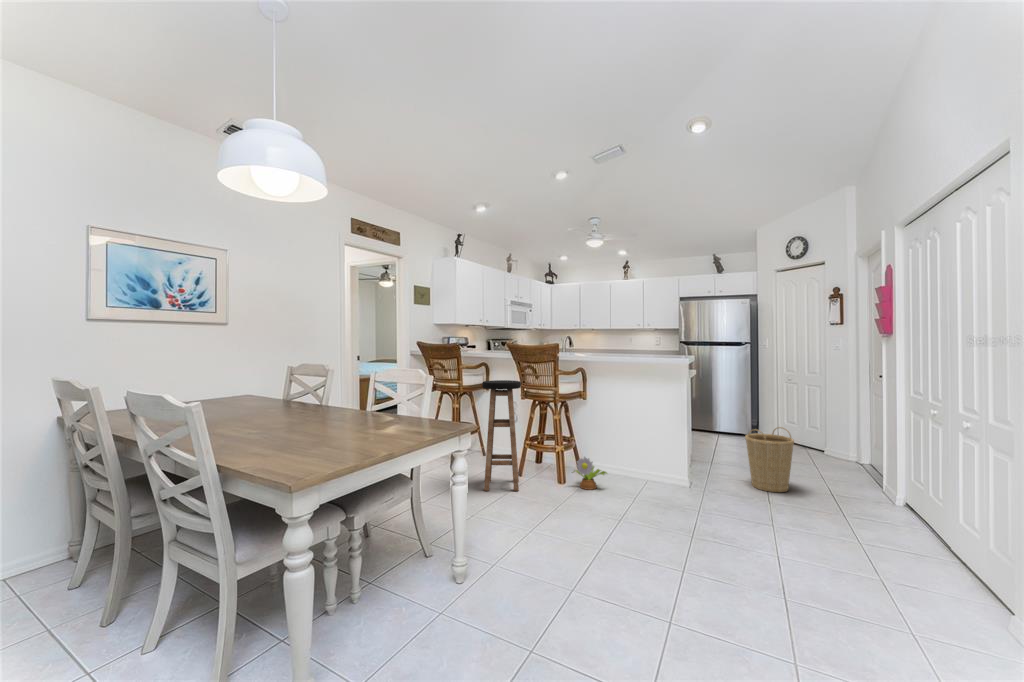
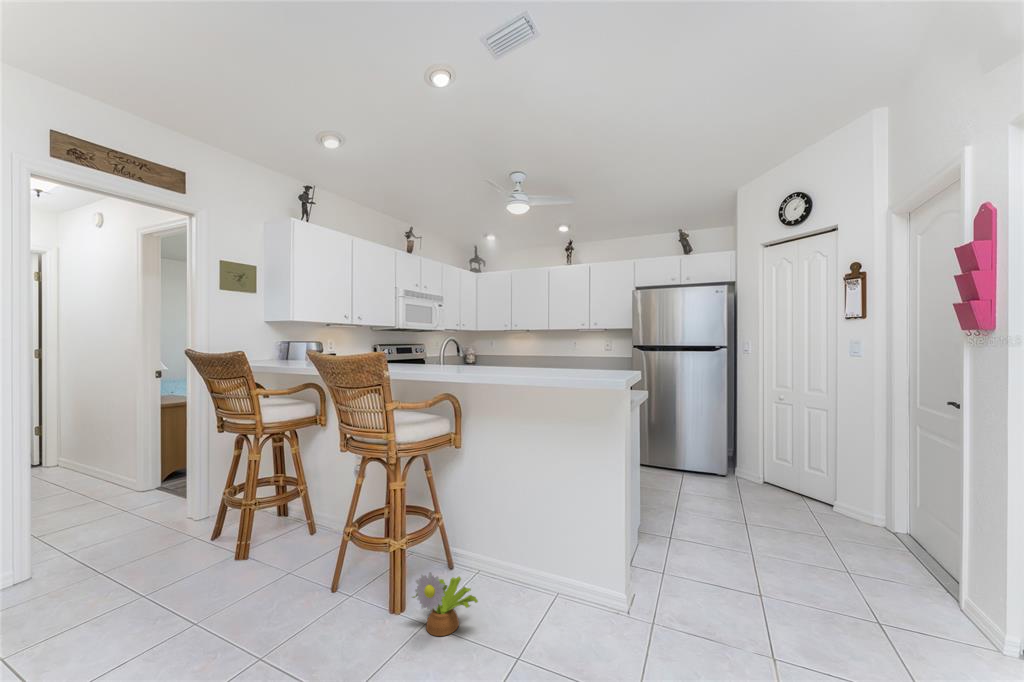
bar stool: present [482,380,521,491] -> none [223,420,322,651]
basket: present [745,427,794,492] -> none [731,498,820,630]

